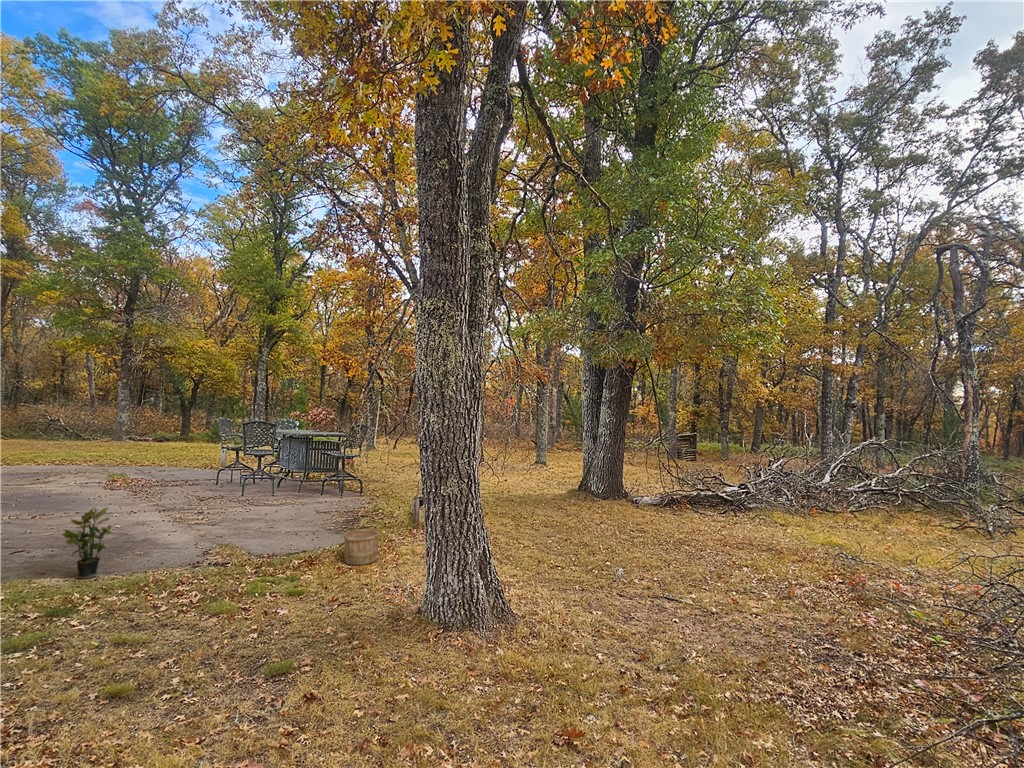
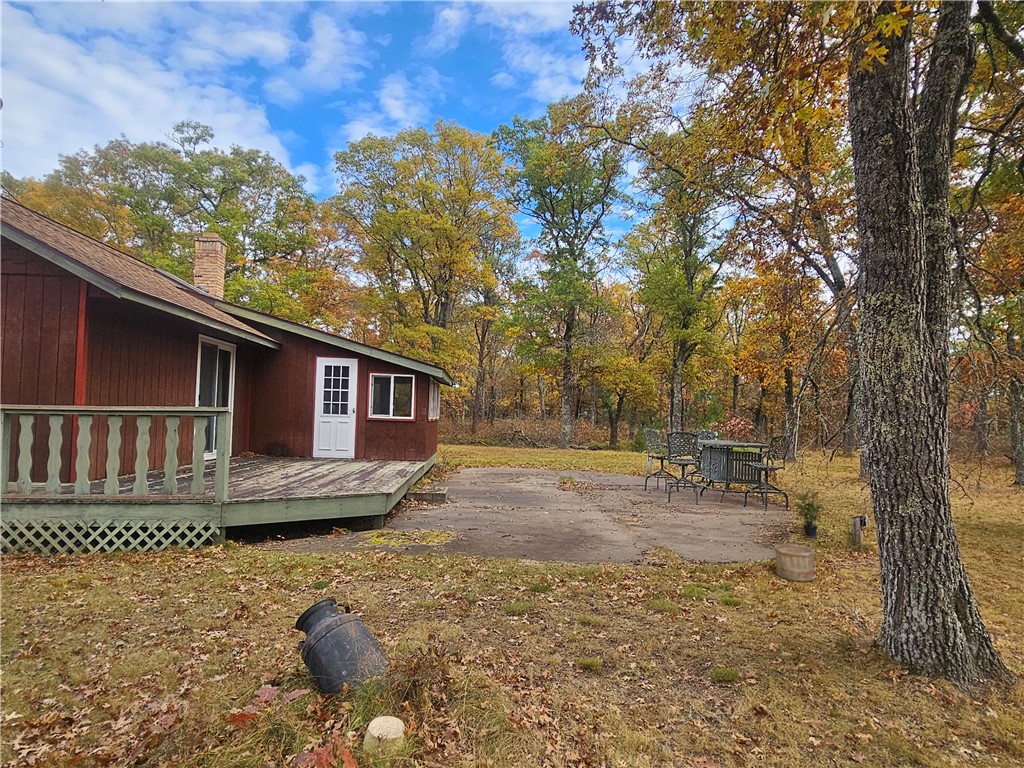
potted plant: present [63,507,111,579] -> present [796,491,823,538]

